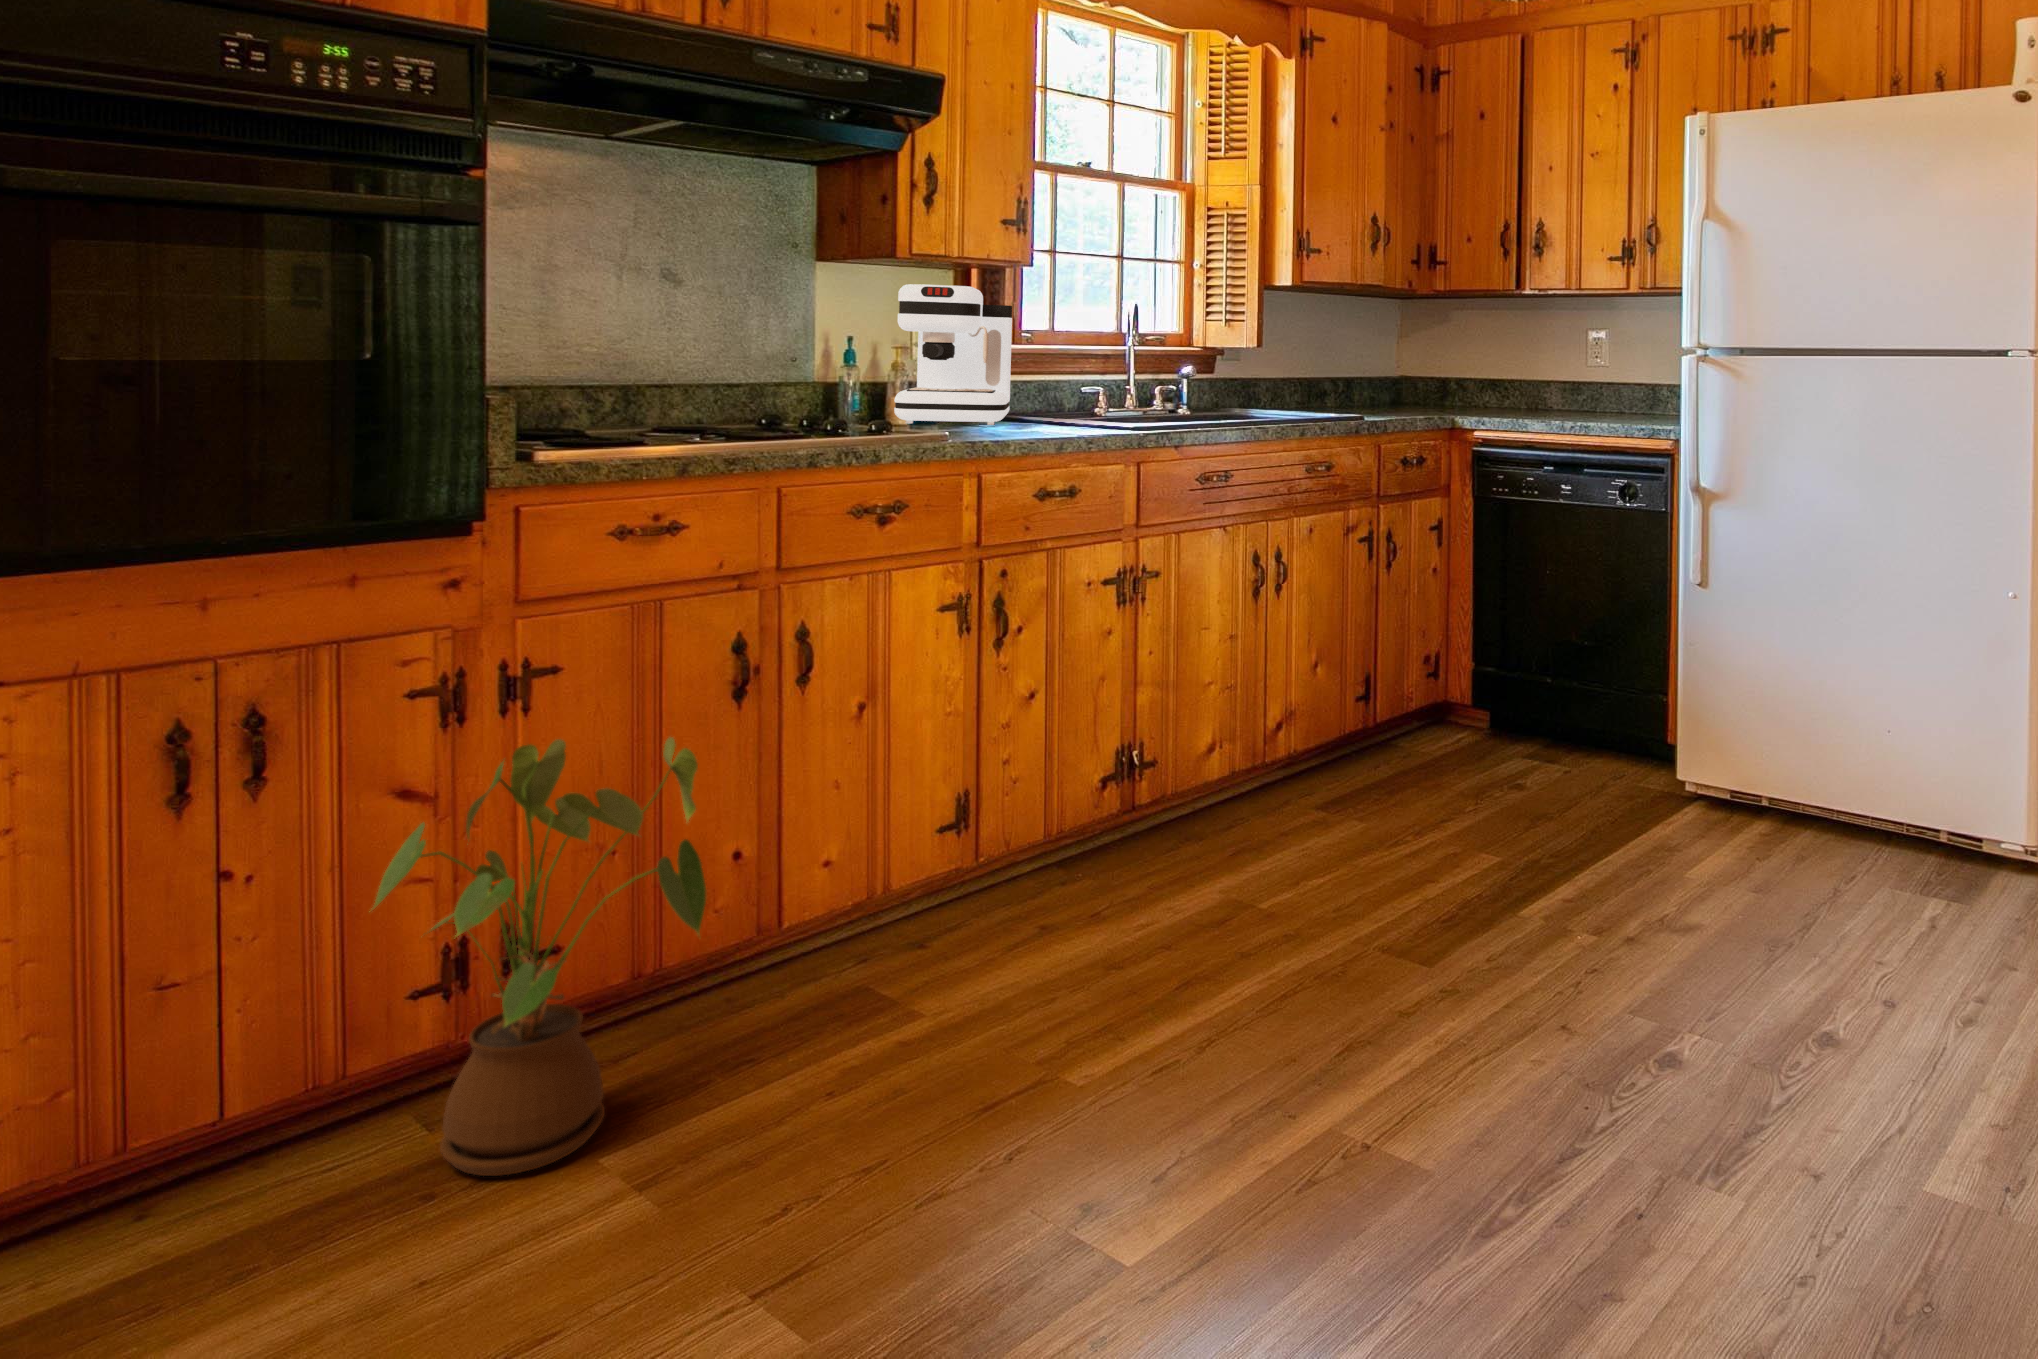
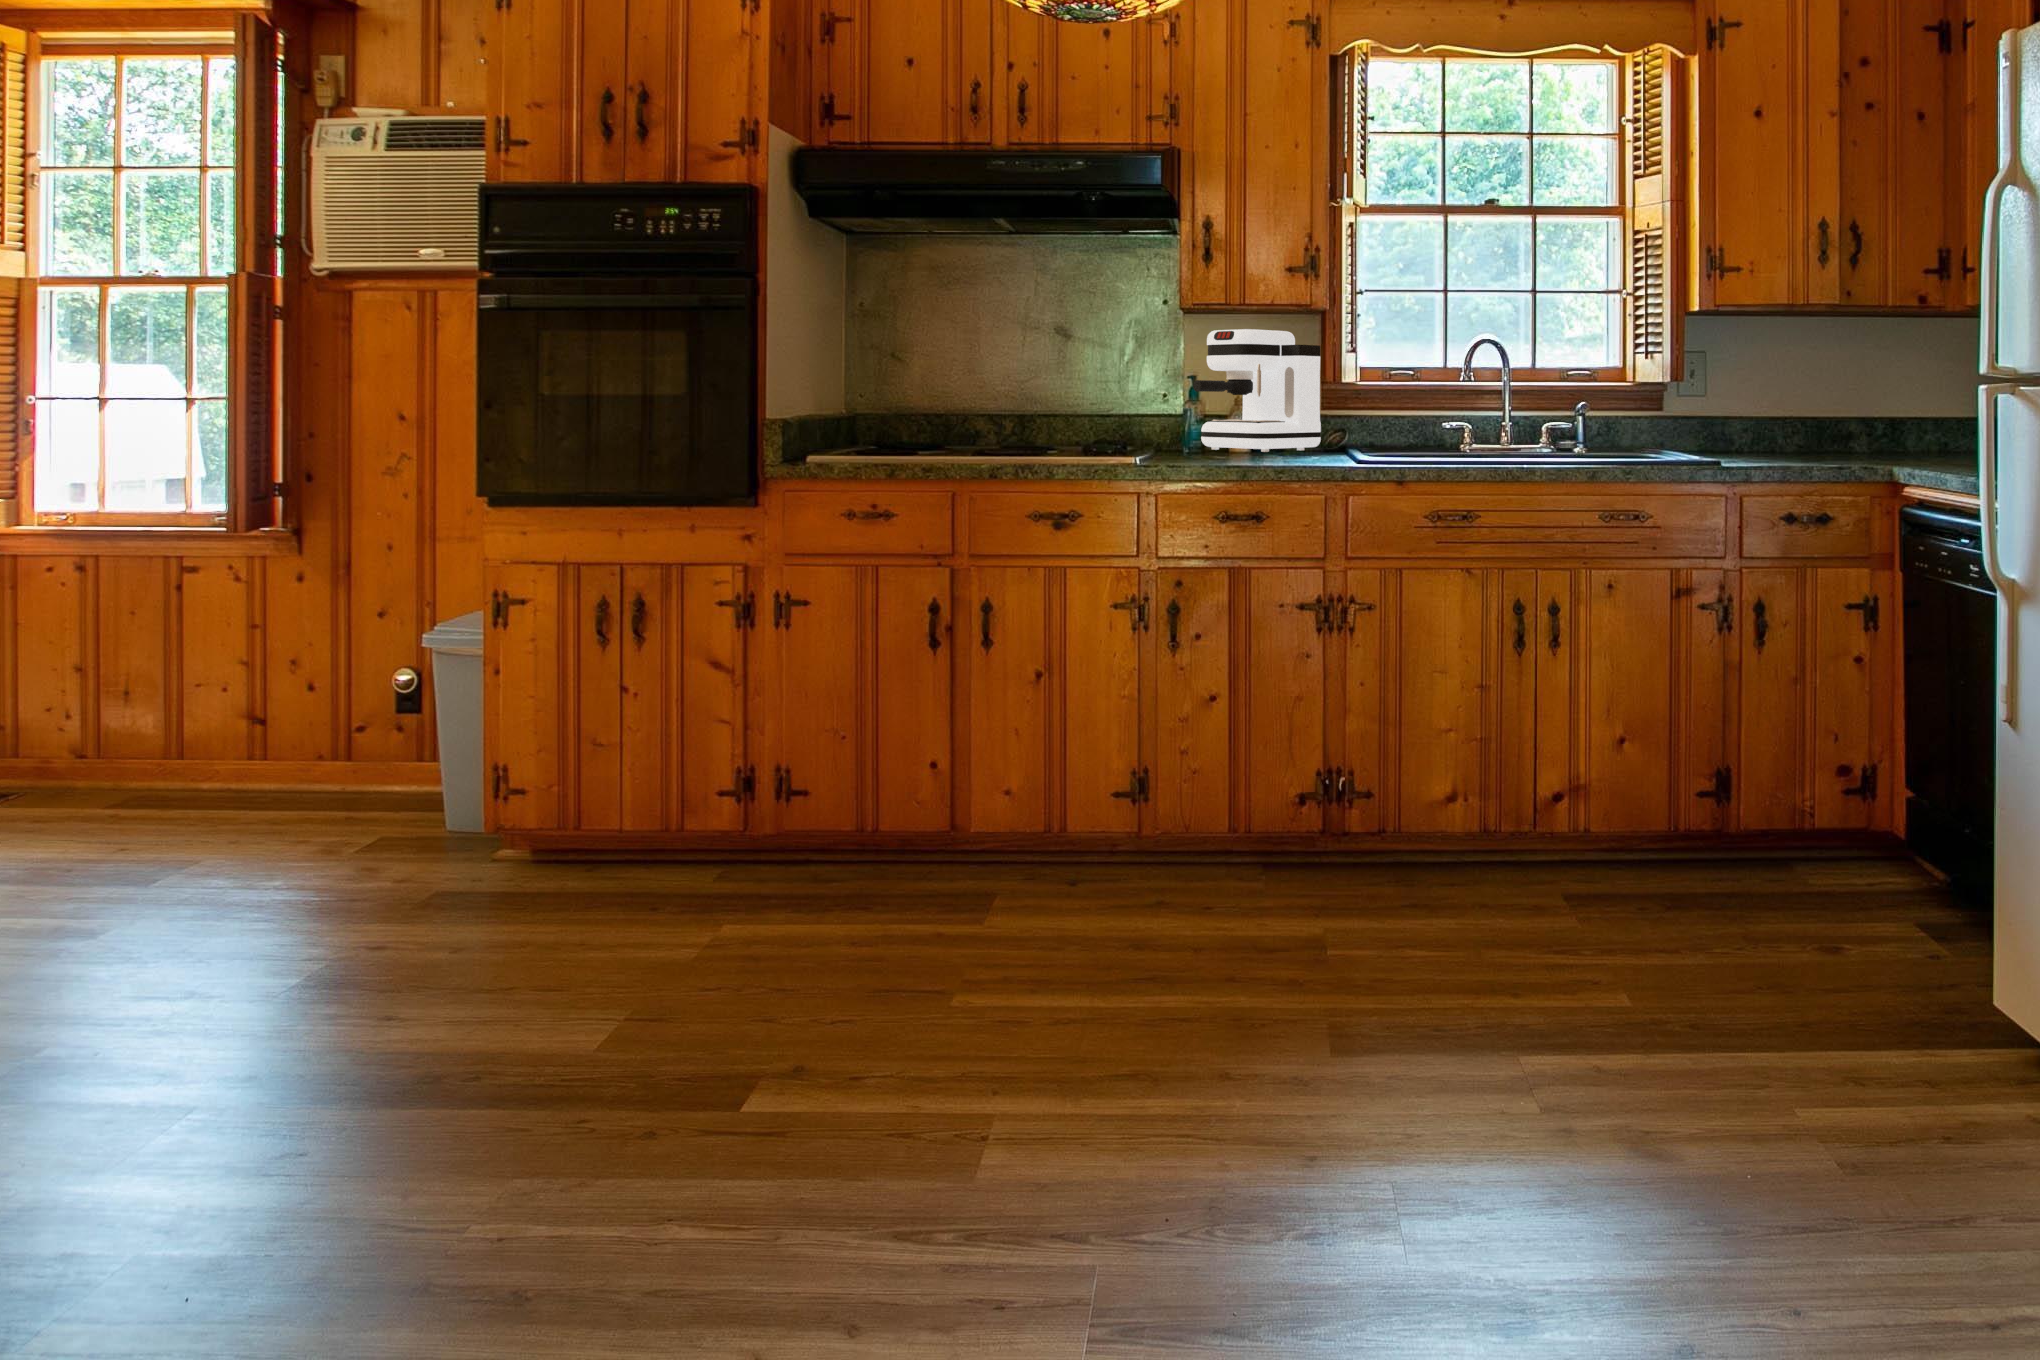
house plant: present [373,737,706,1176] -> none [595,644,819,916]

